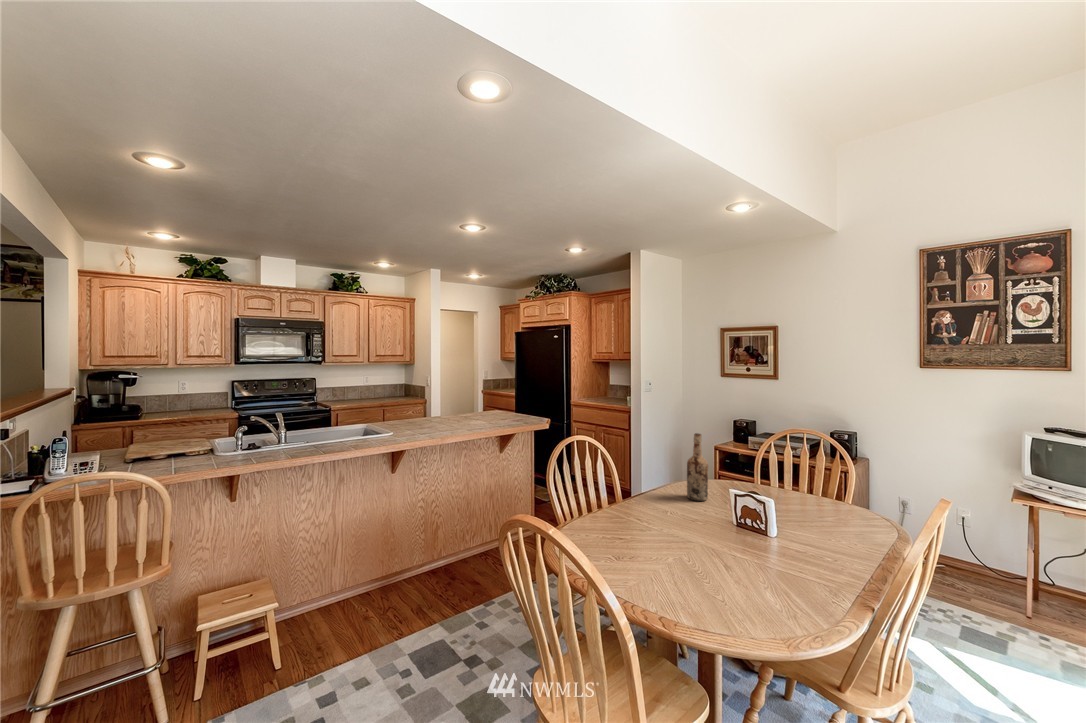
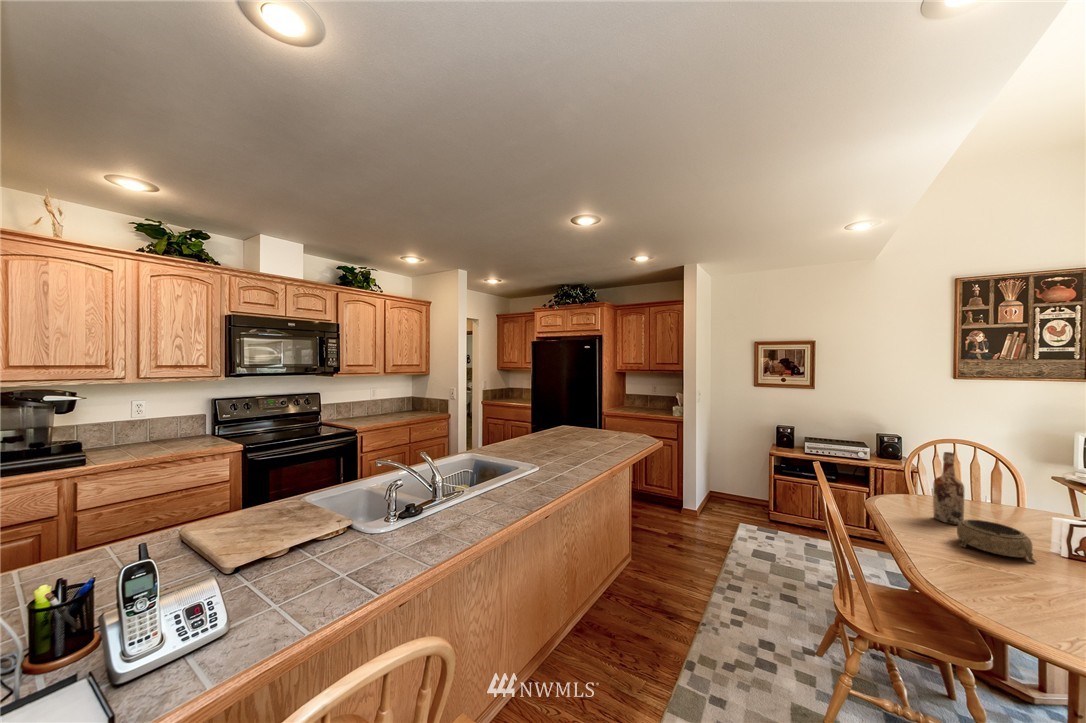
decorative bowl: none [651,491,700,525] -> present [957,519,1036,563]

